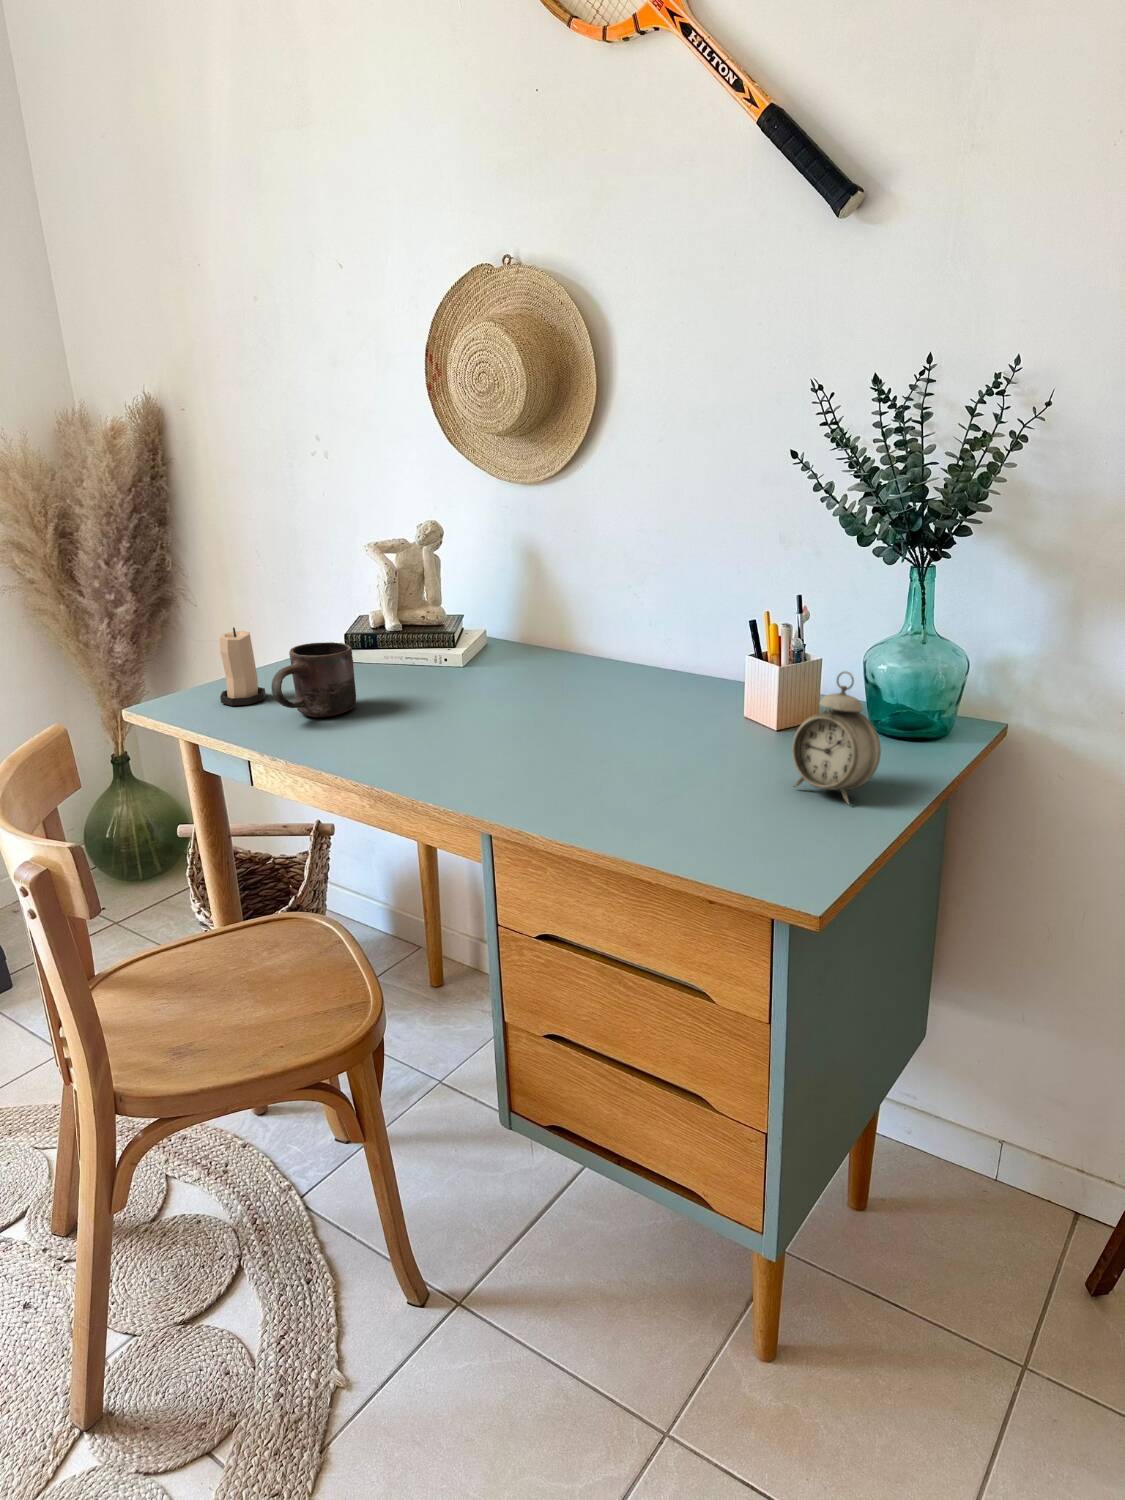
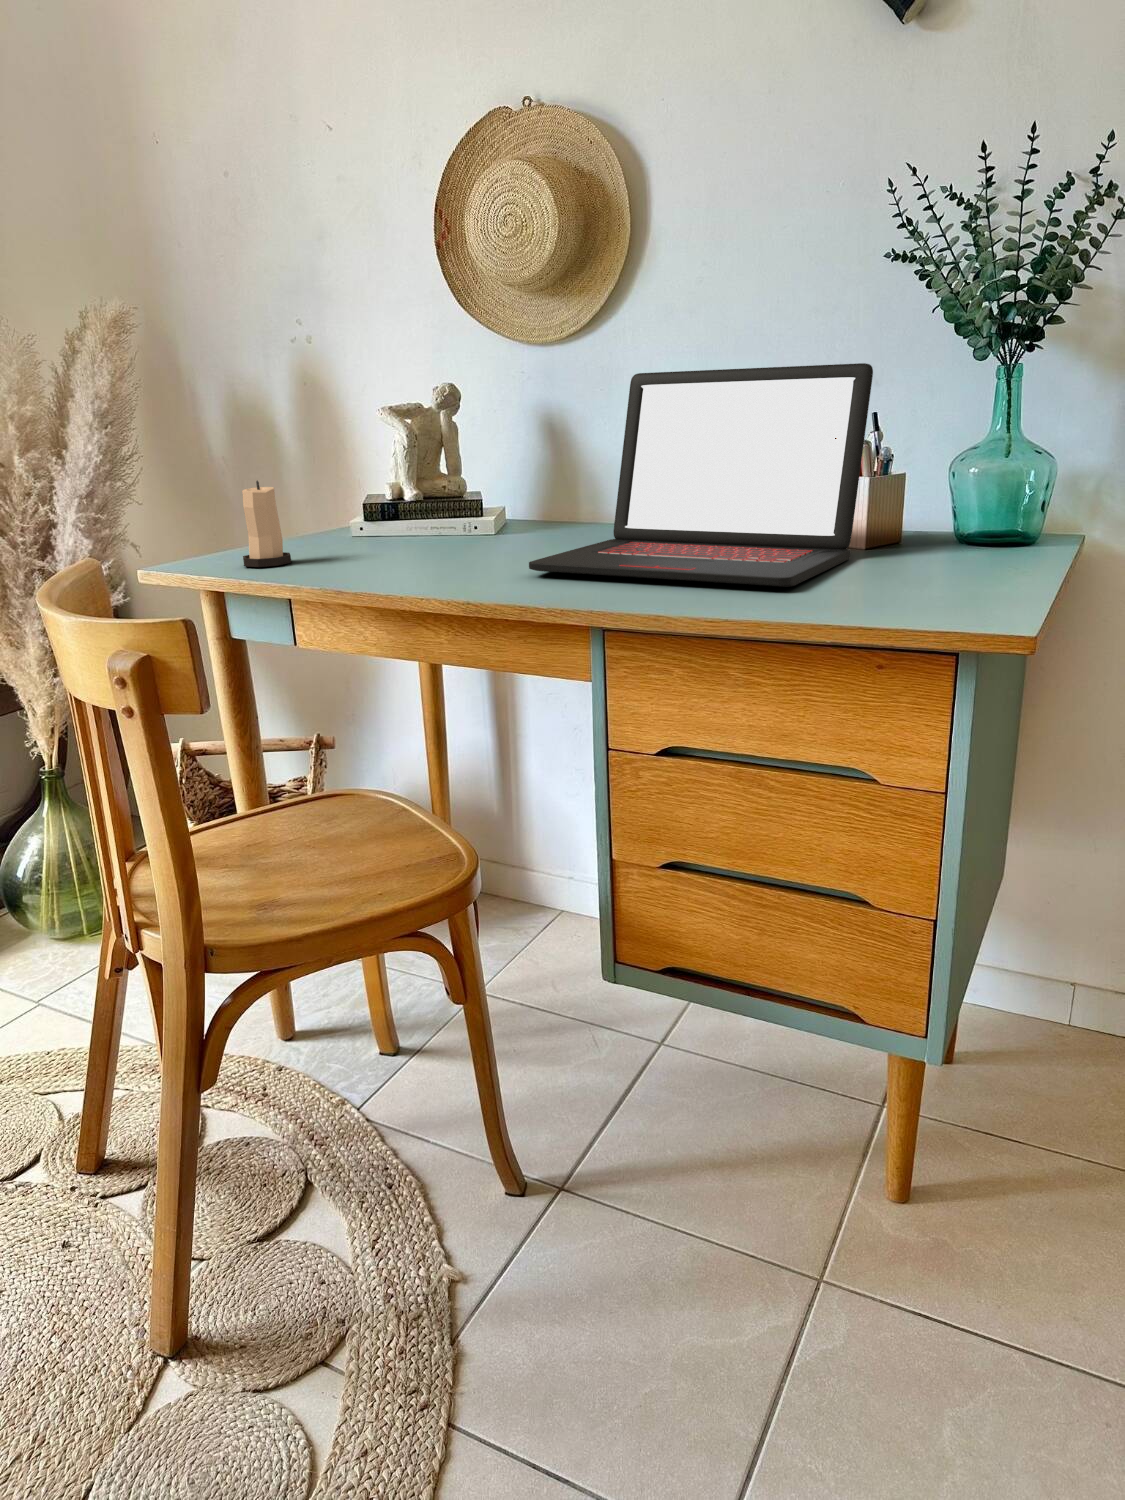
laptop: none [448,543,779,796] -> present [529,363,873,587]
mug: present [271,642,356,717] -> none [317,491,401,568]
alarm clock: present [792,671,881,804] -> none [921,443,1017,581]

